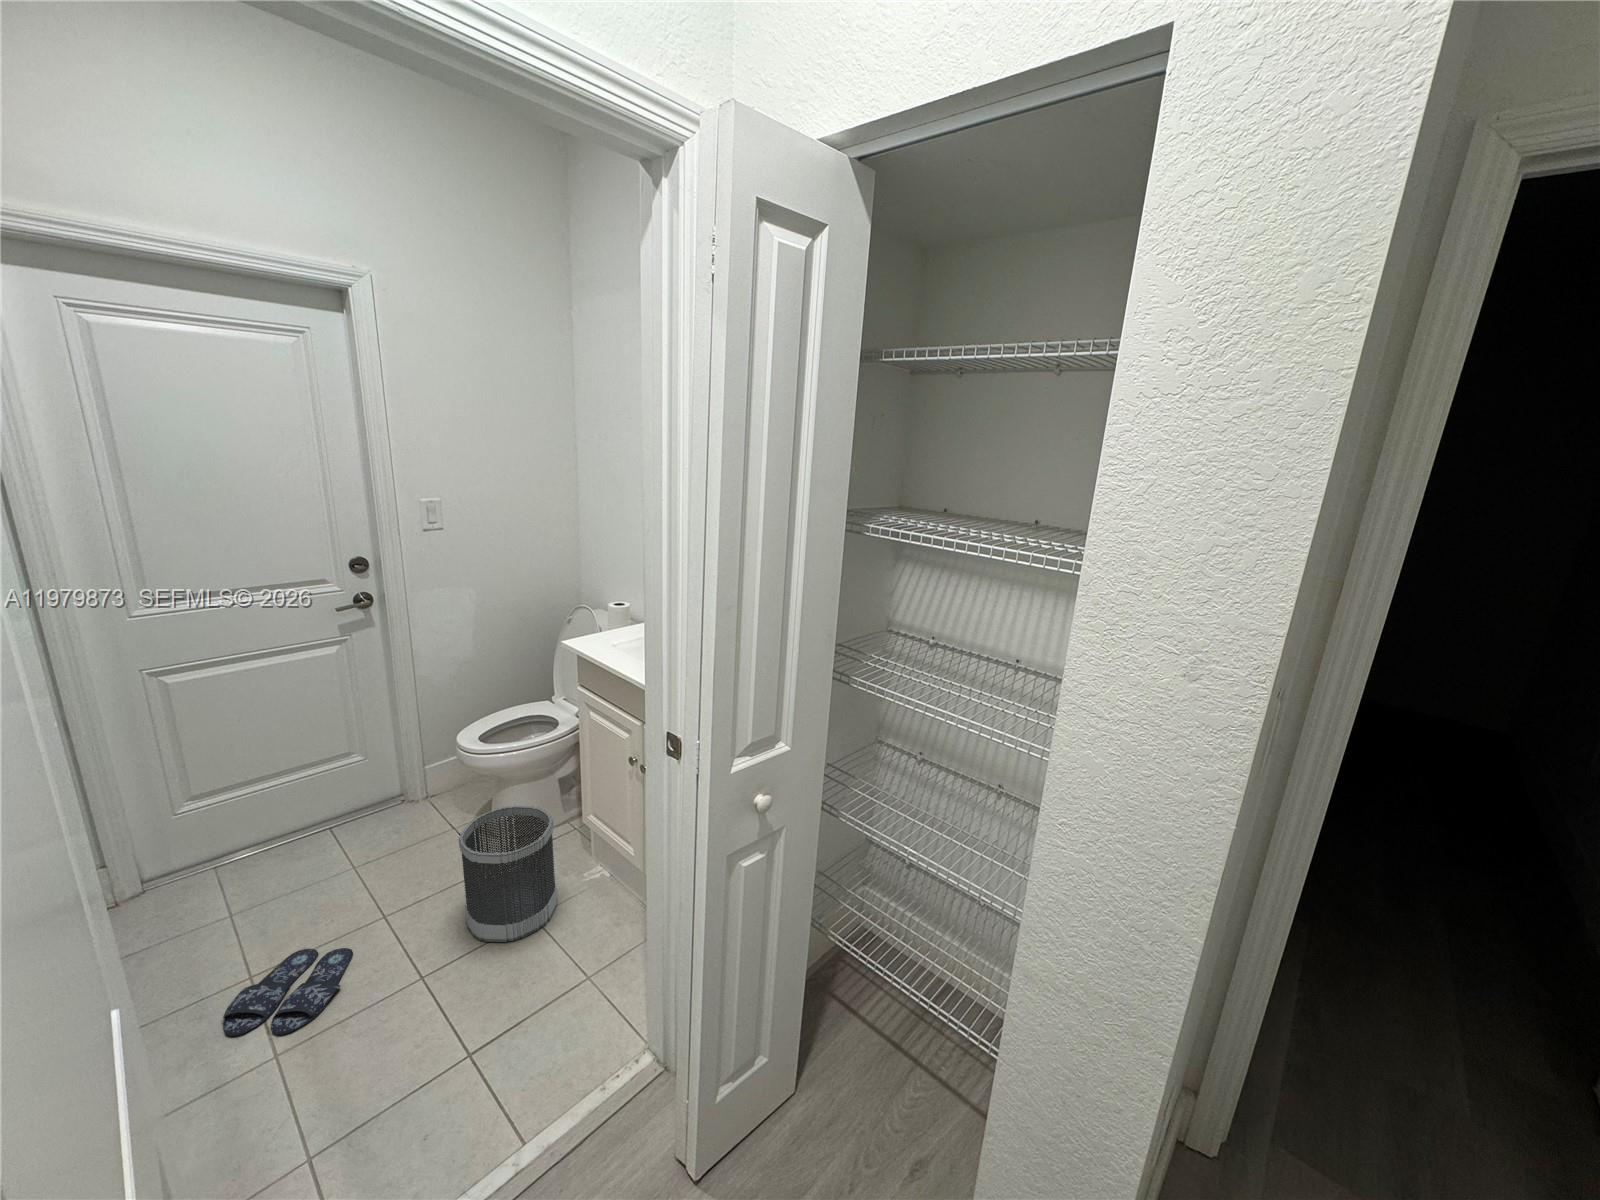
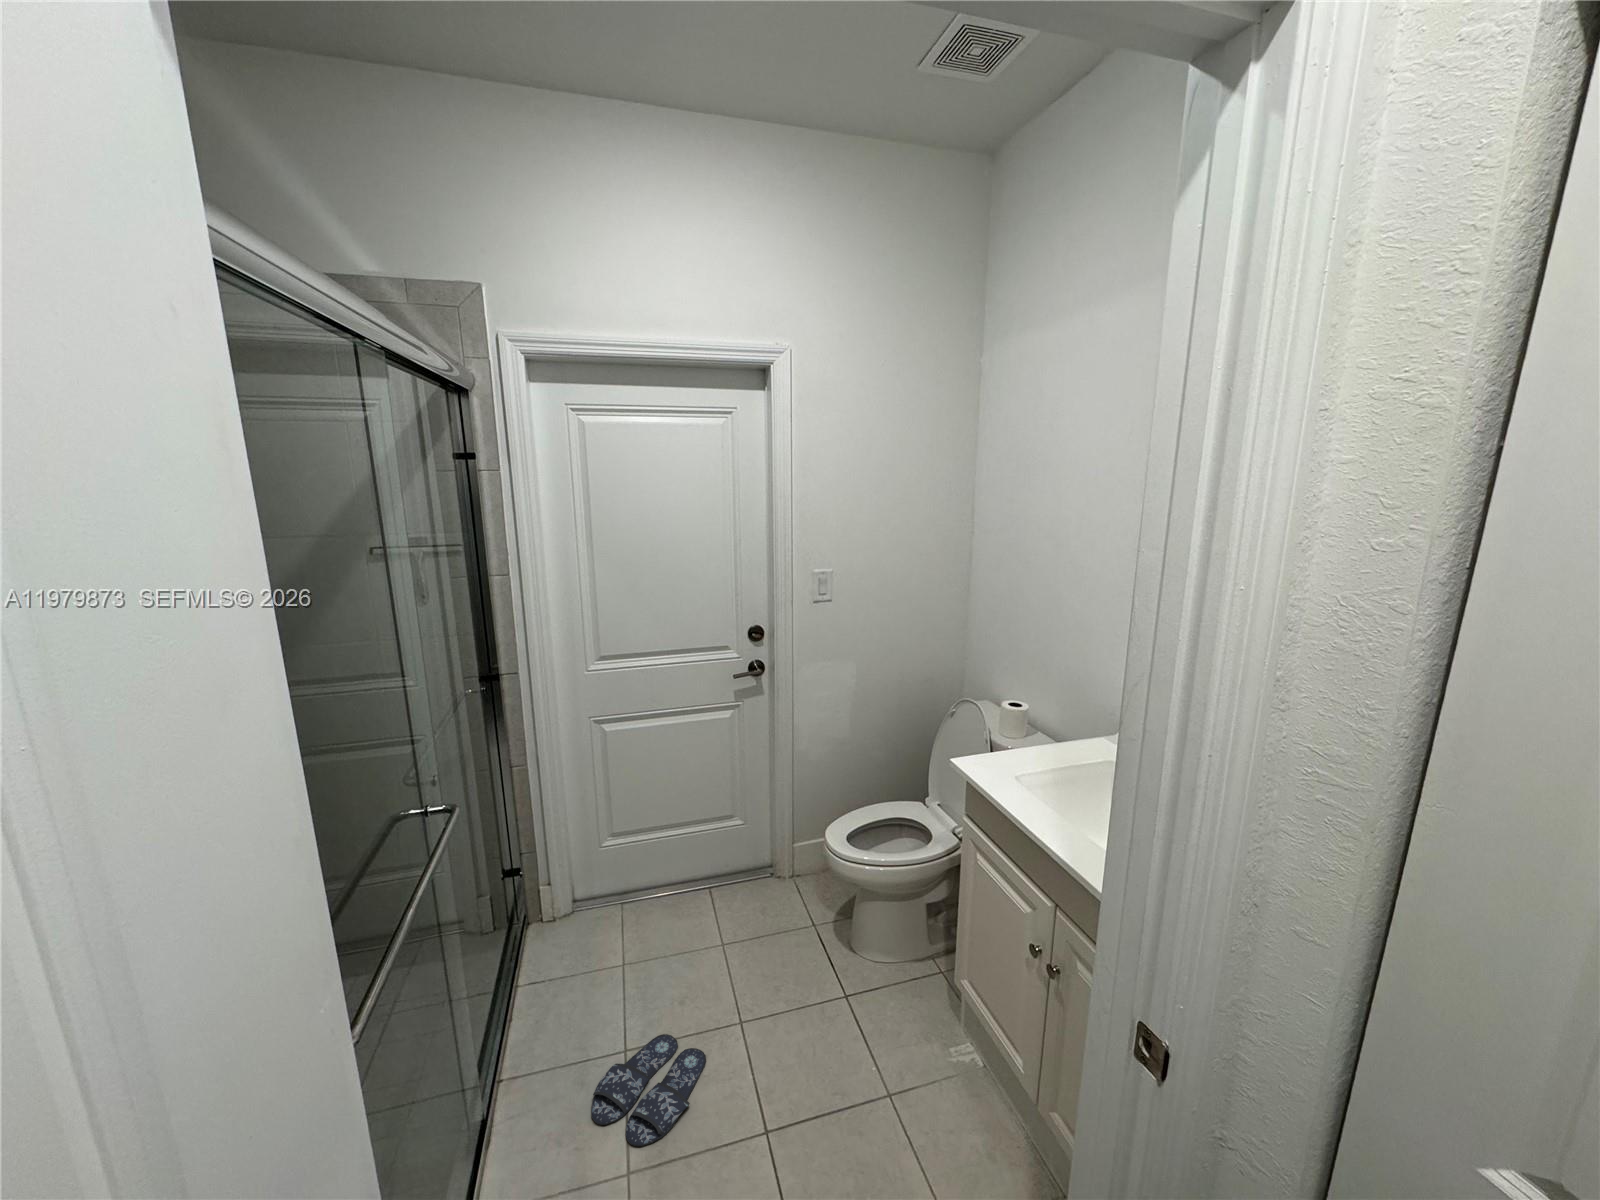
wastebasket: present [459,806,557,942] -> none [815,938,921,1124]

